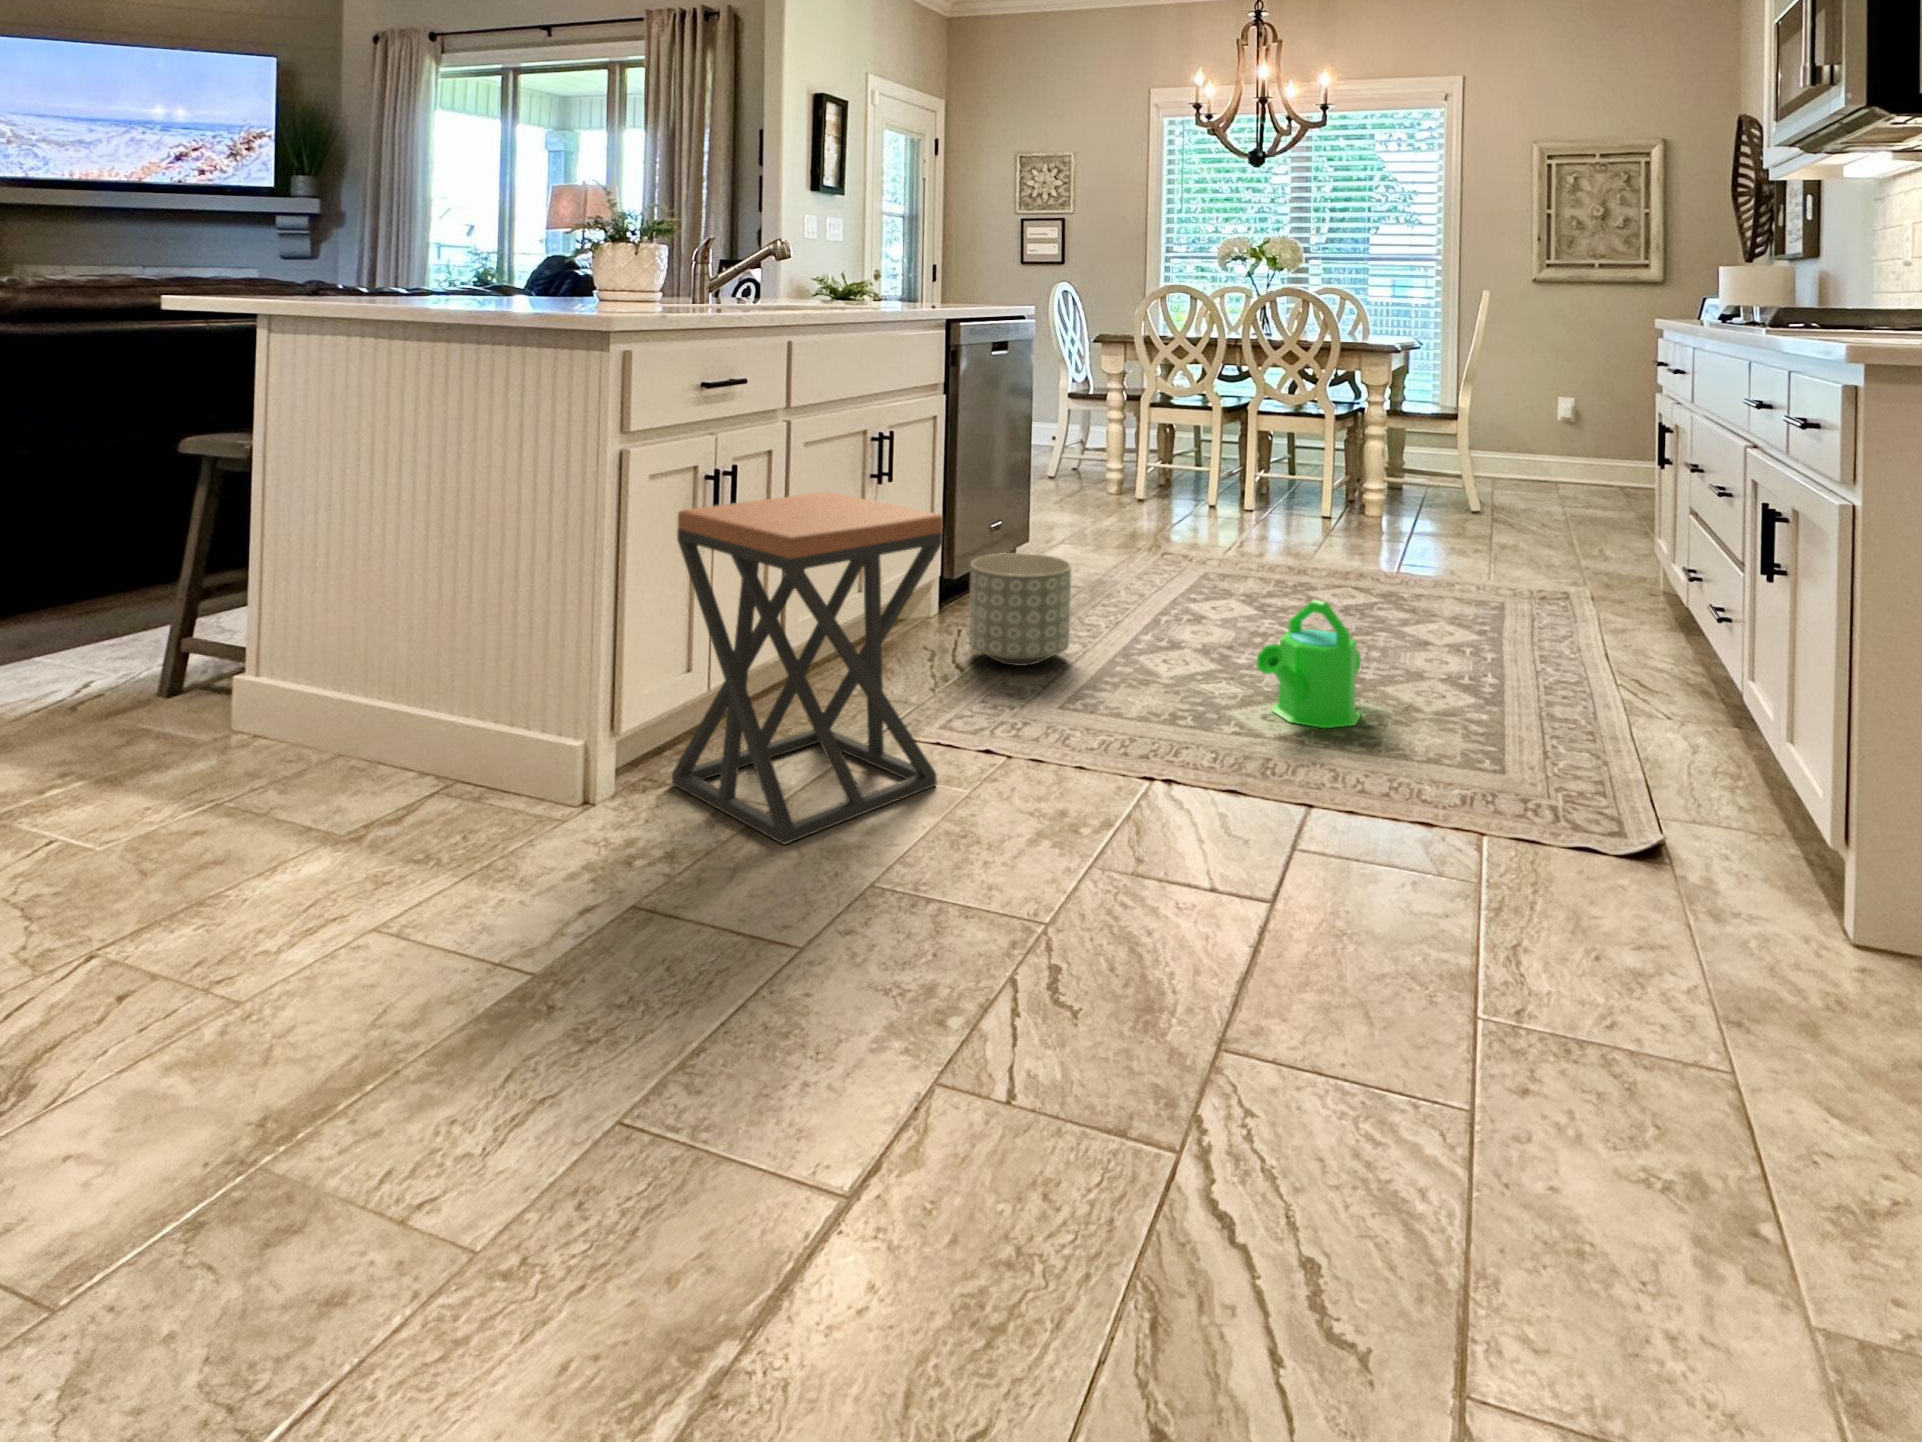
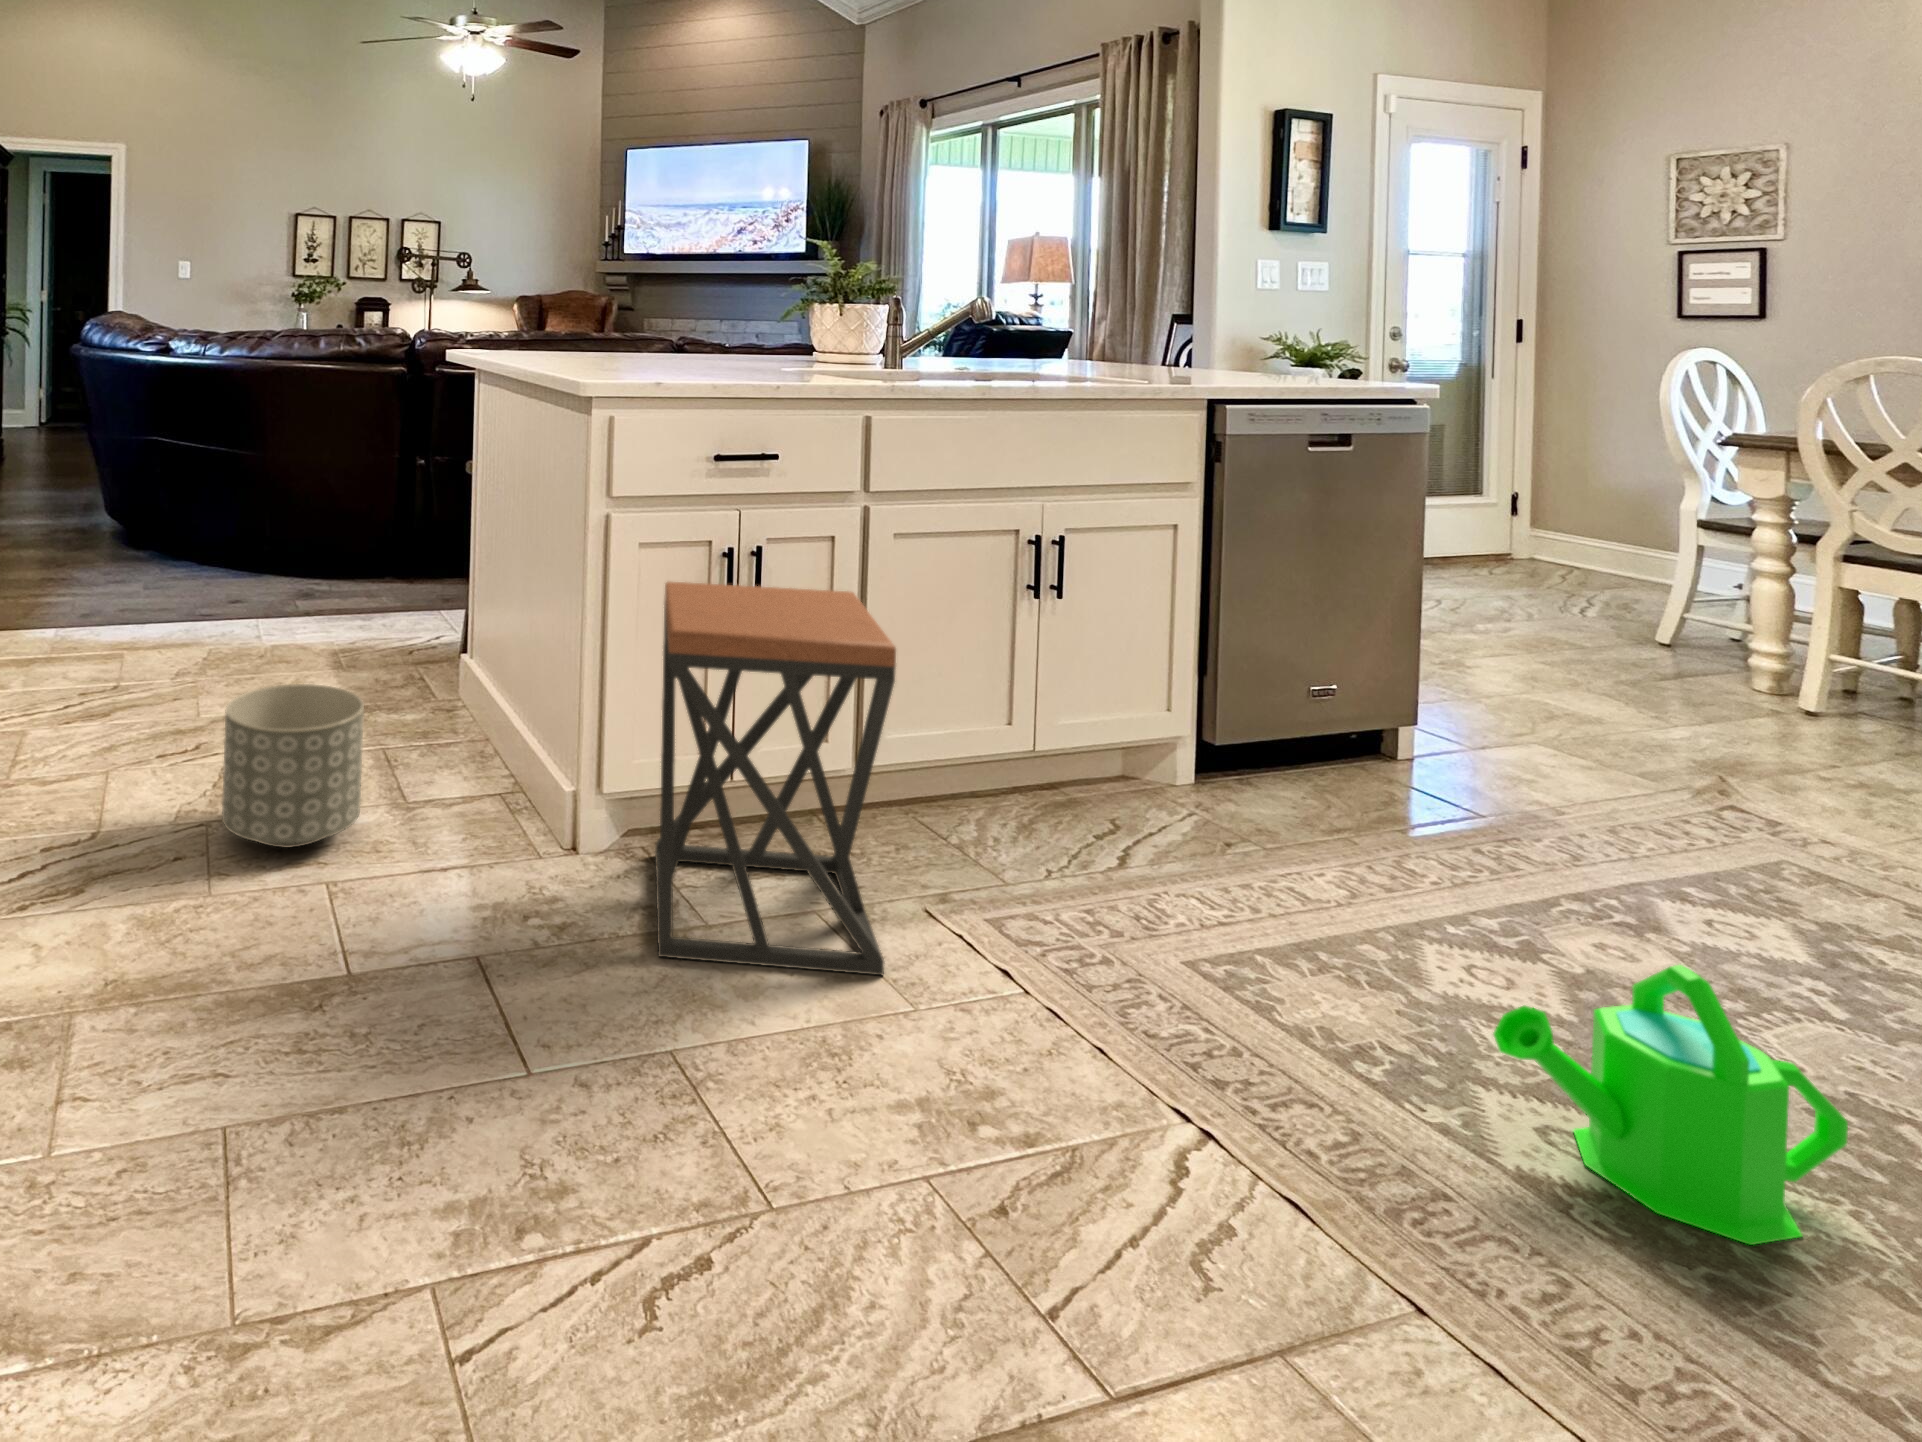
planter: present [969,553,1071,666] -> present [222,684,364,848]

